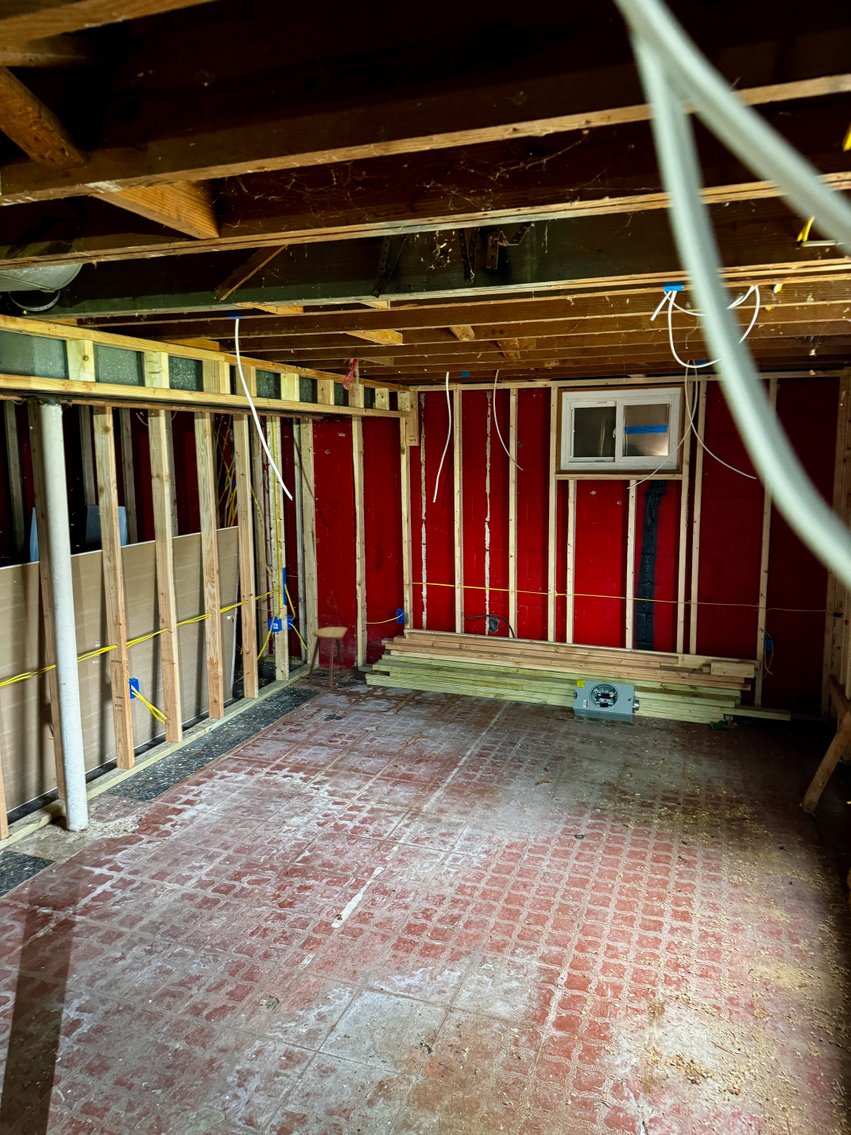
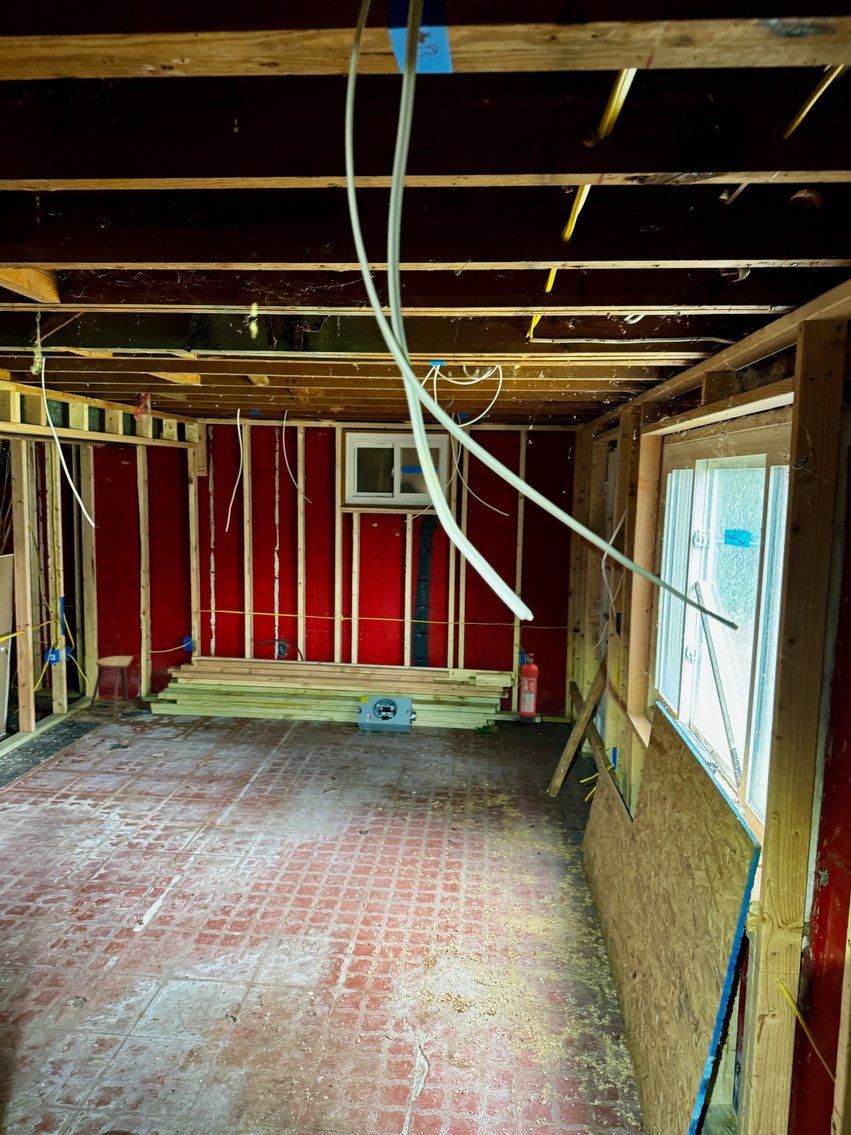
fire extinguisher: none [767,640,795,722] -> present [518,654,539,723]

